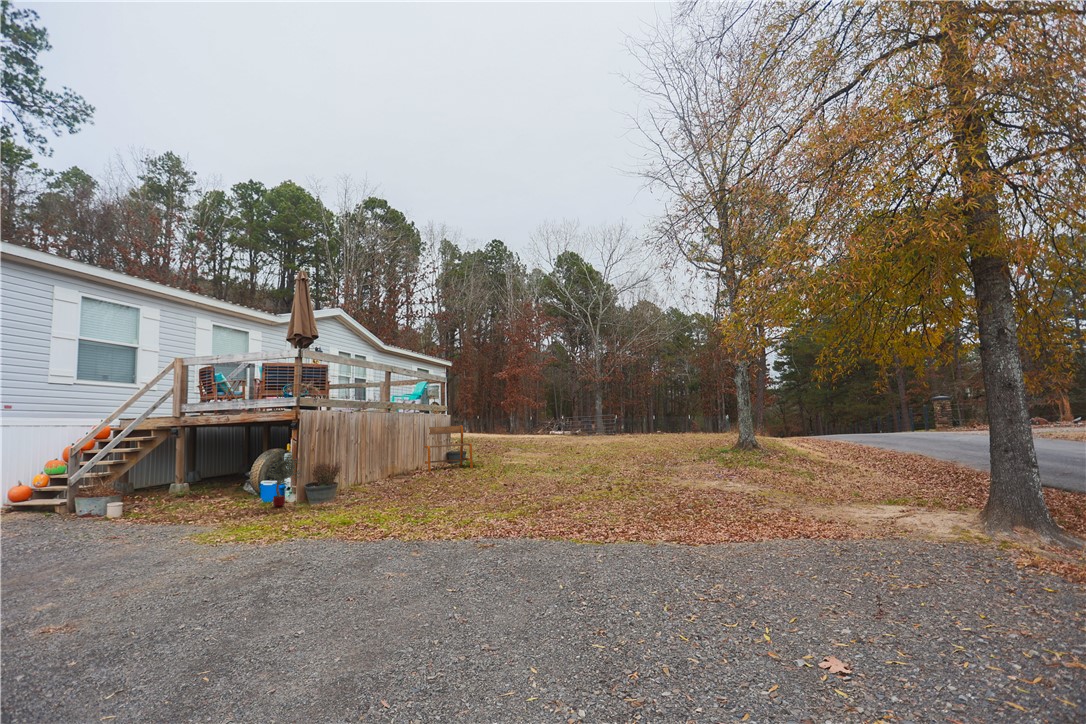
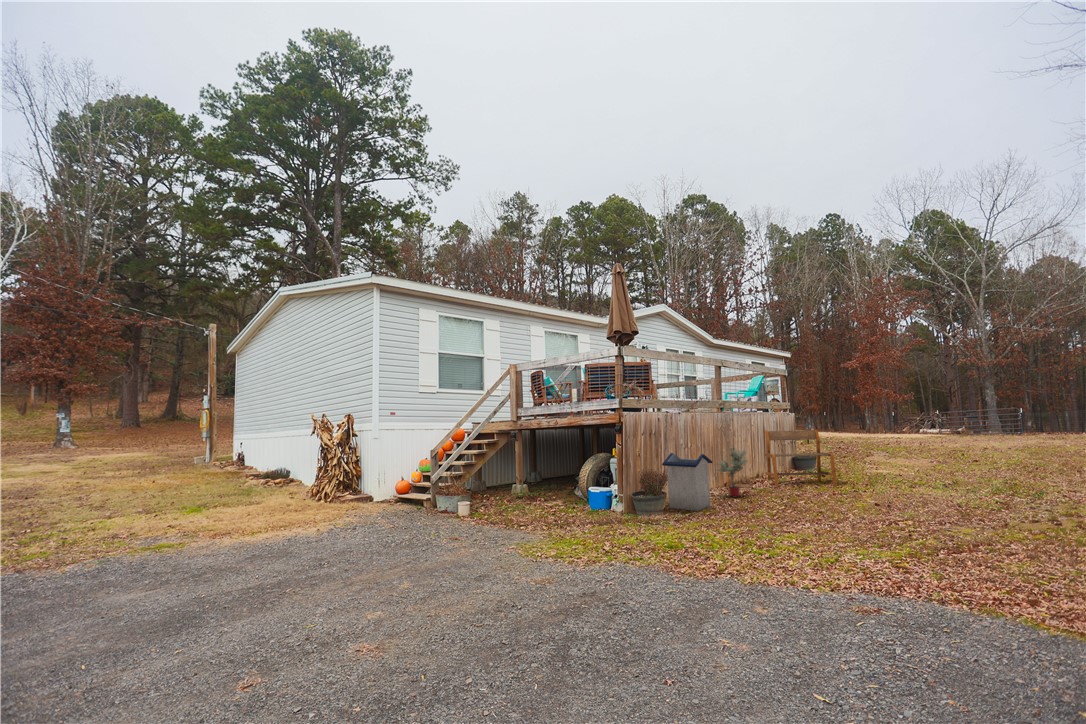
trash can: none [336,446,380,494] -> present [662,453,713,511]
potted tree: present [267,451,301,507] -> present [717,446,747,497]

